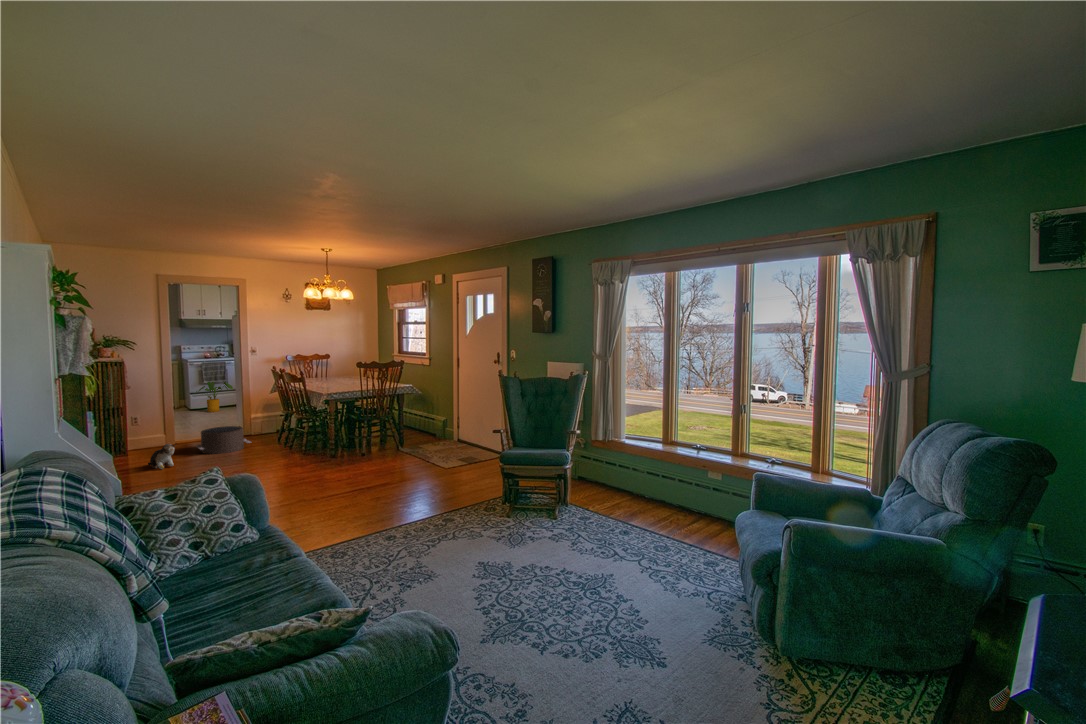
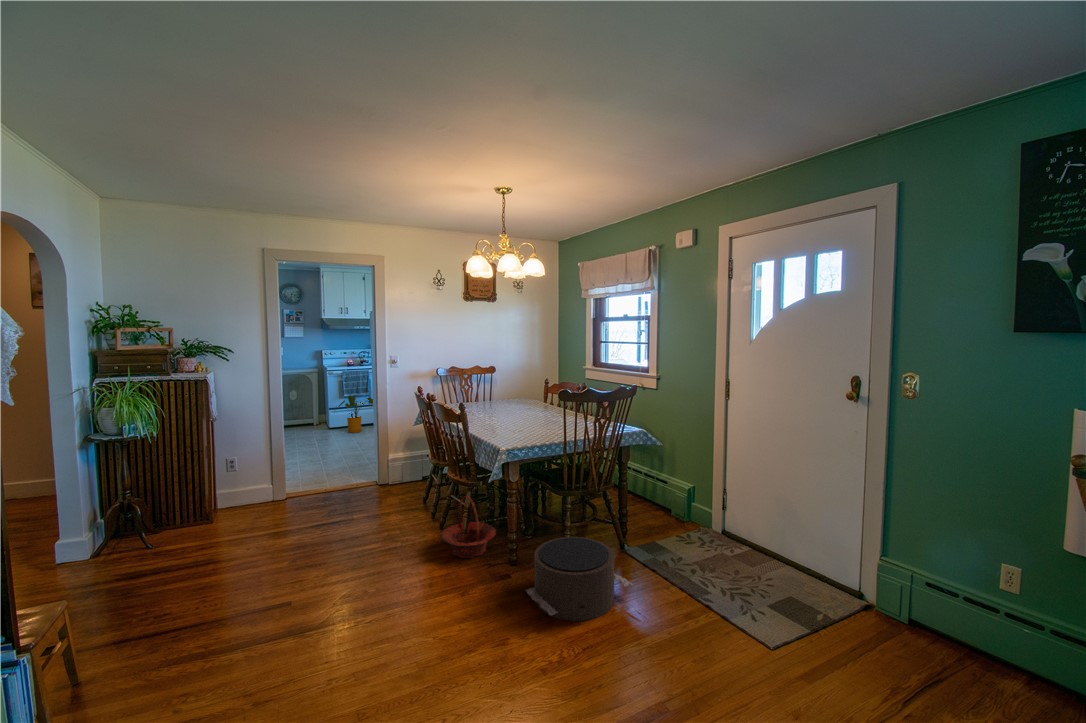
basket: none [287,422,322,456] -> present [441,496,496,558]
pouf: present [196,426,251,454] -> present [526,537,633,621]
plush toy: present [148,444,176,469] -> none [224,537,260,583]

